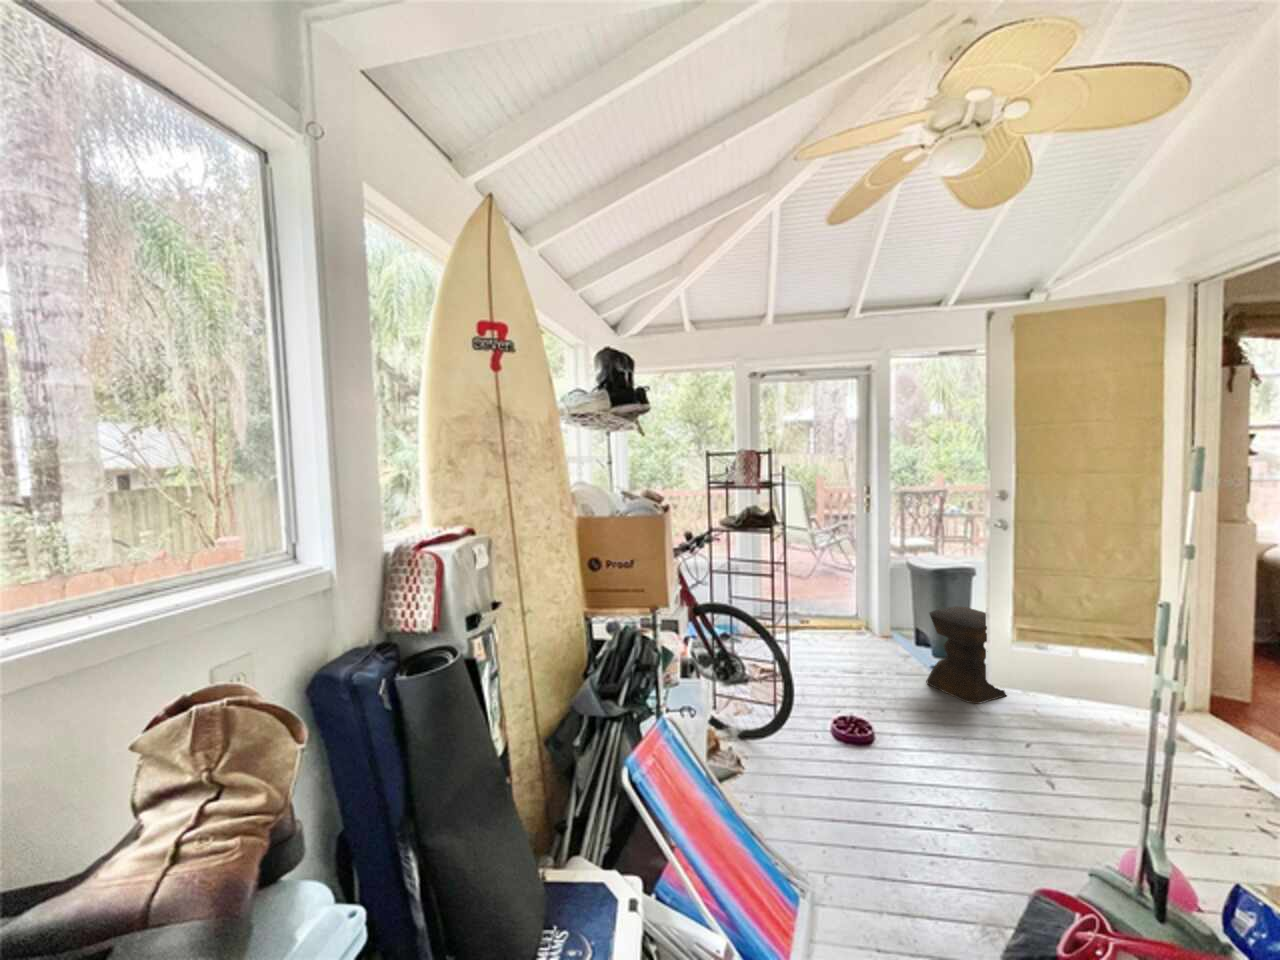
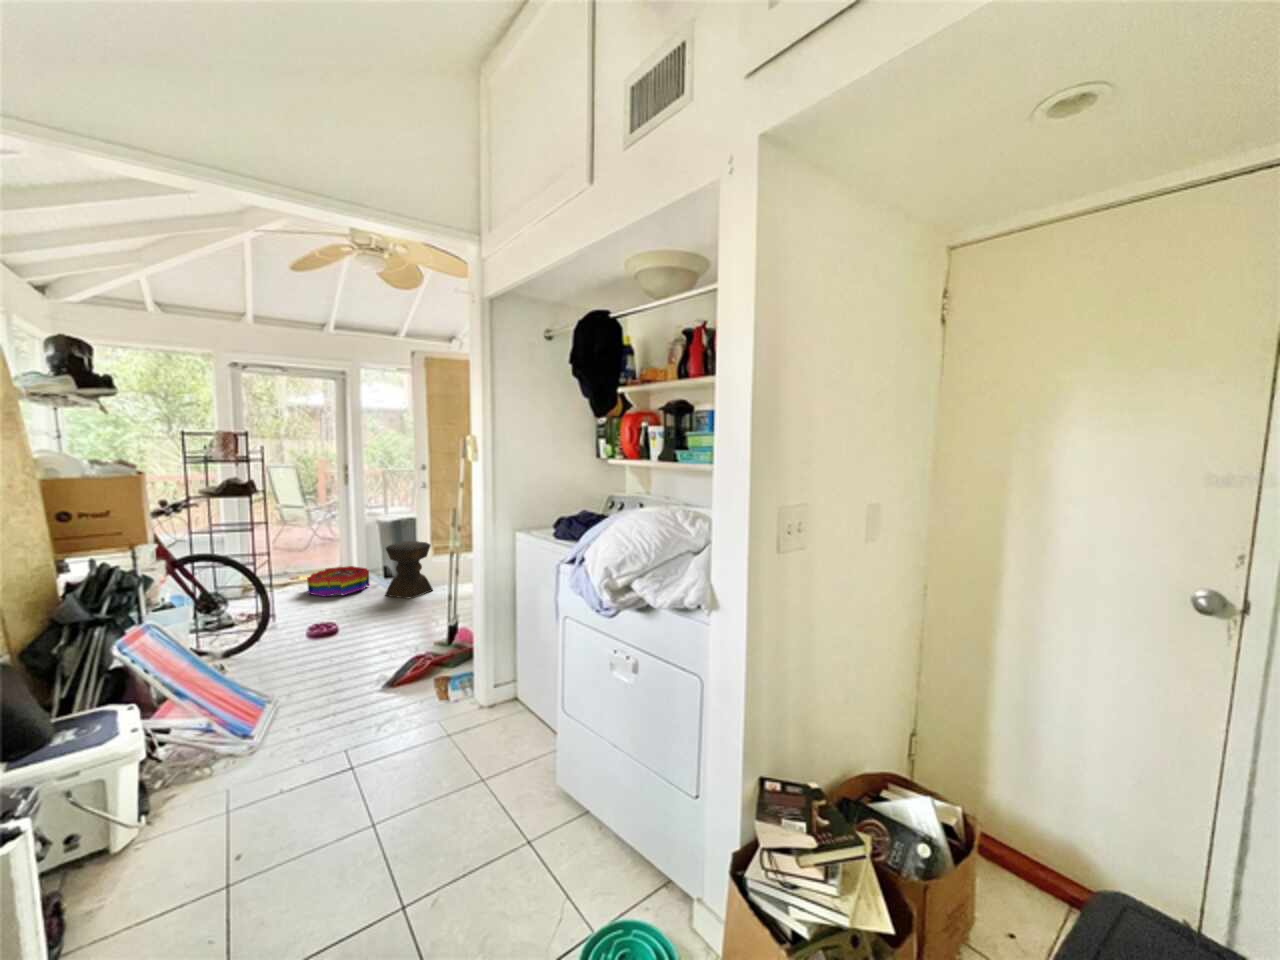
storage bin: none [821,620,898,668] -> present [307,566,369,597]

